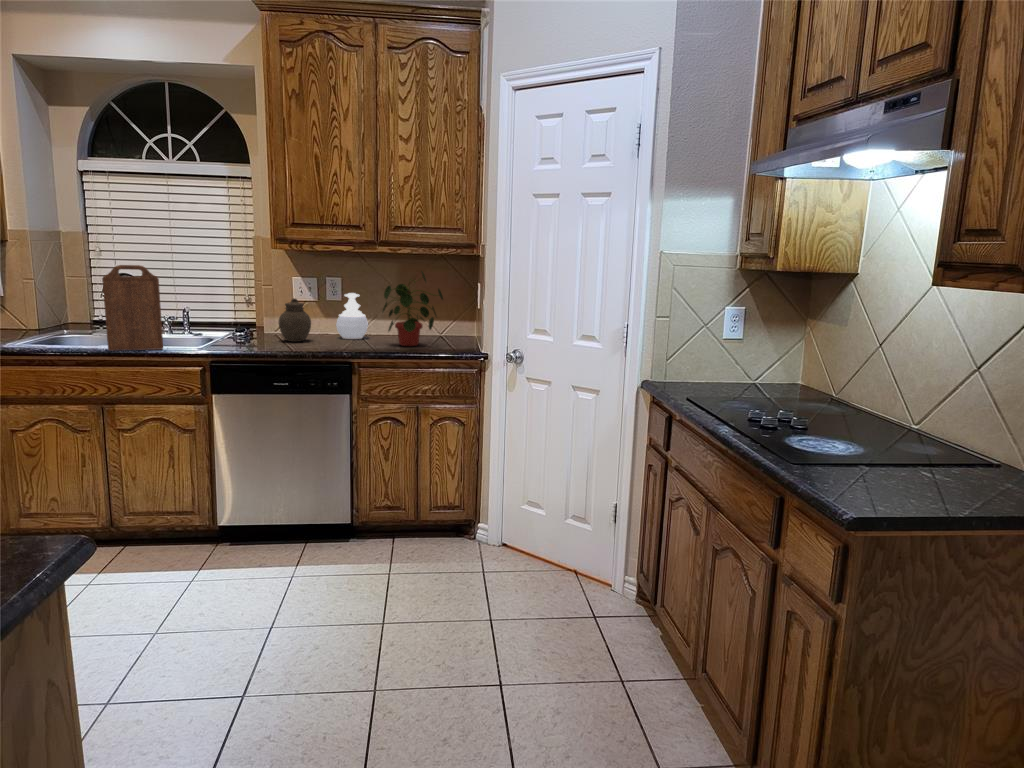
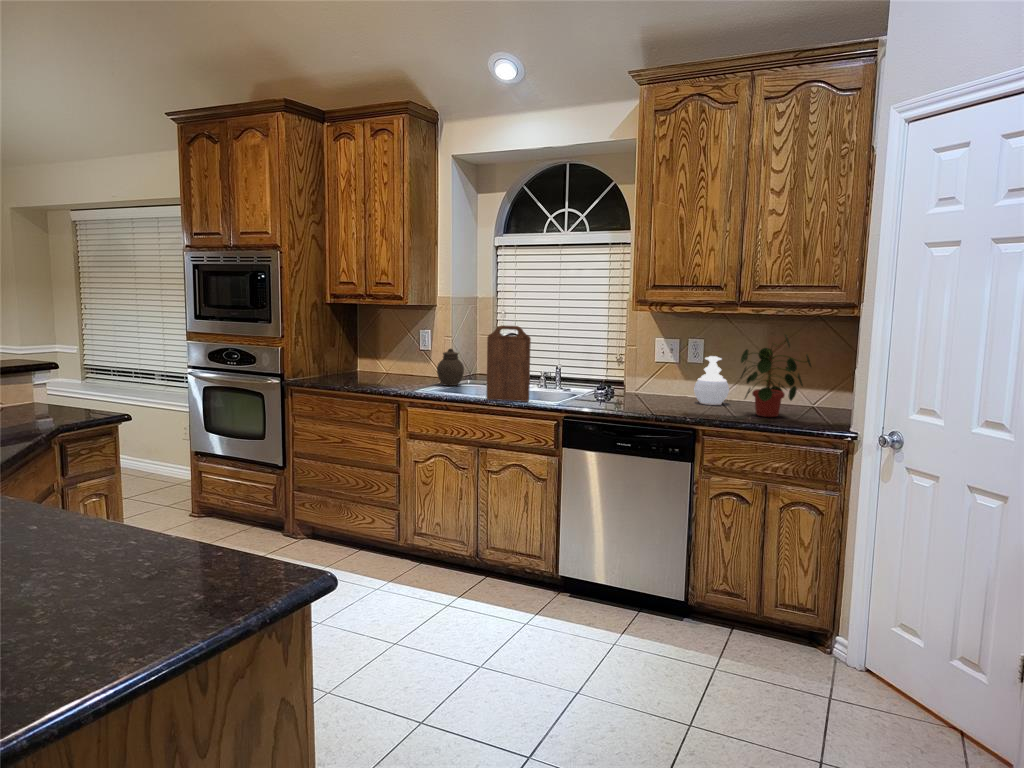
jar: present [279,299,311,342] -> present [437,349,464,386]

